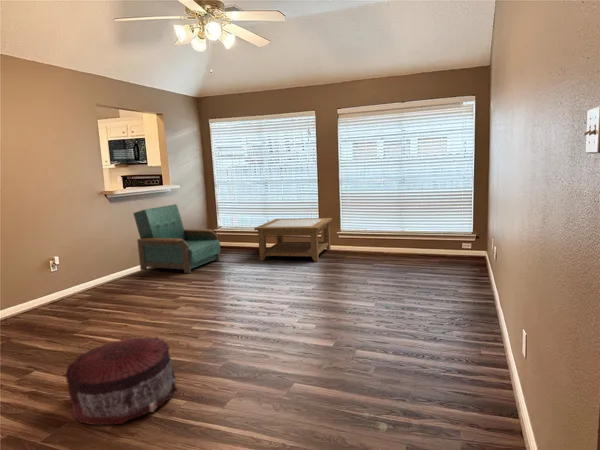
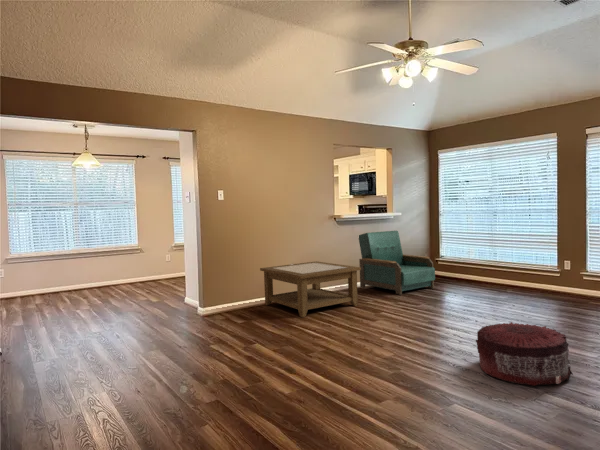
coffee table: present [254,218,332,262] -> present [260,261,361,317]
pouf: present [66,337,177,425] -> present [476,322,573,386]

